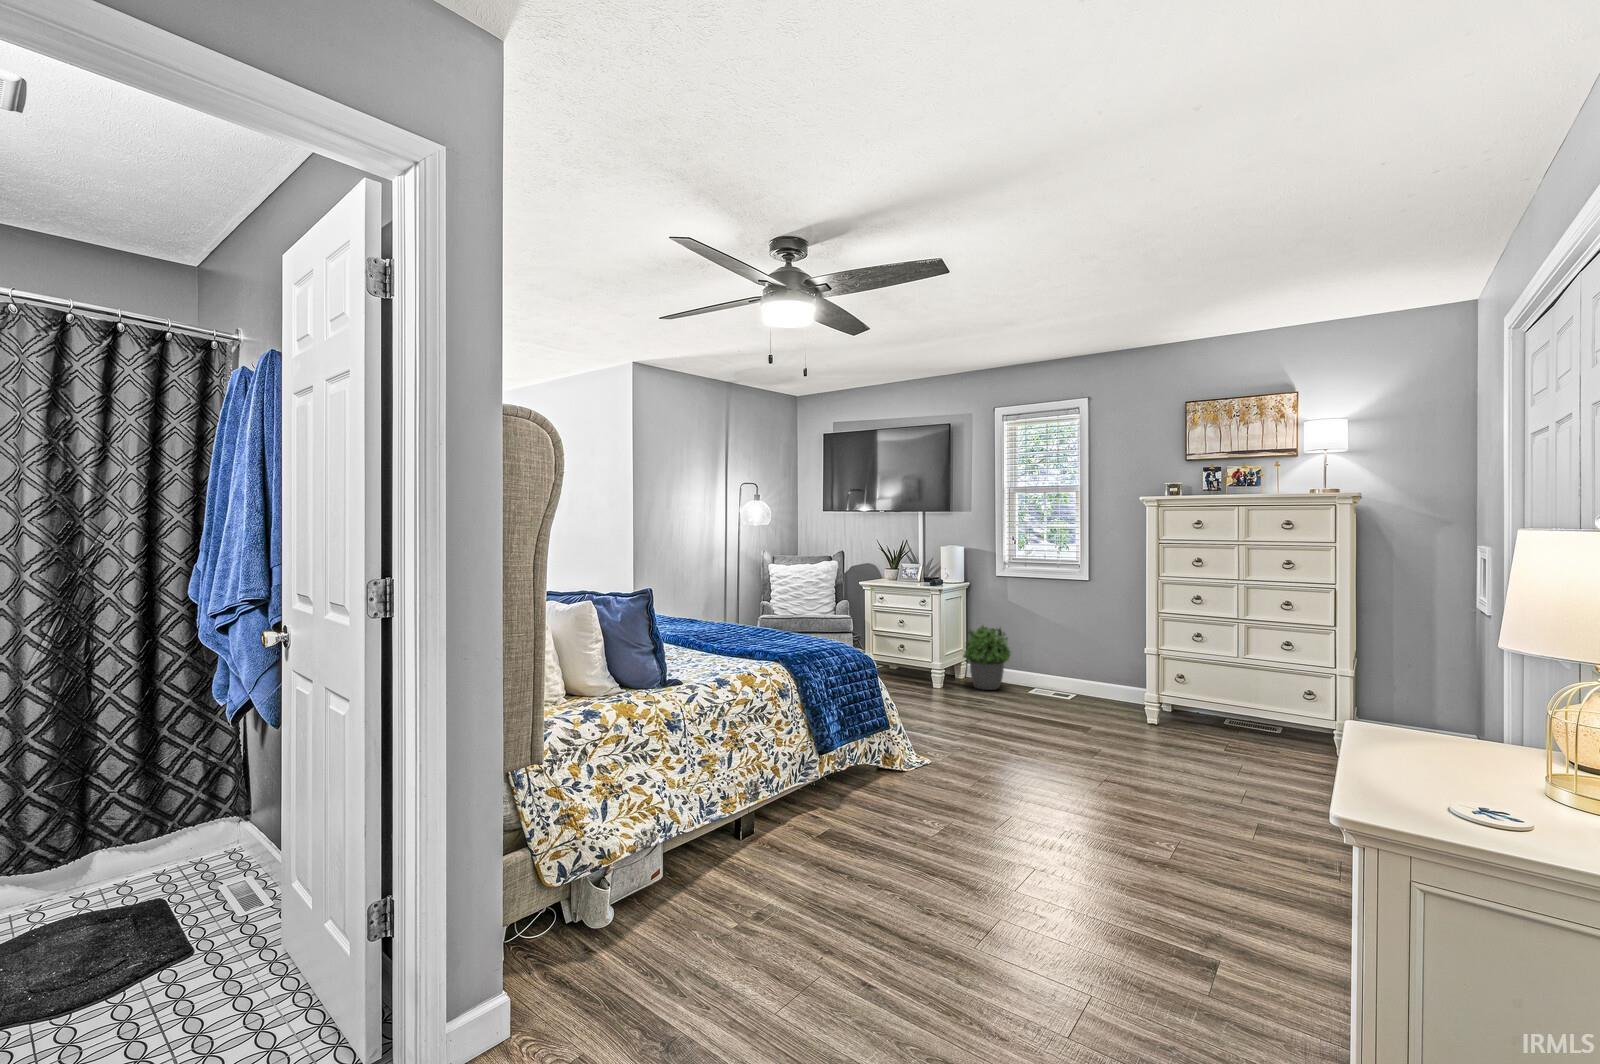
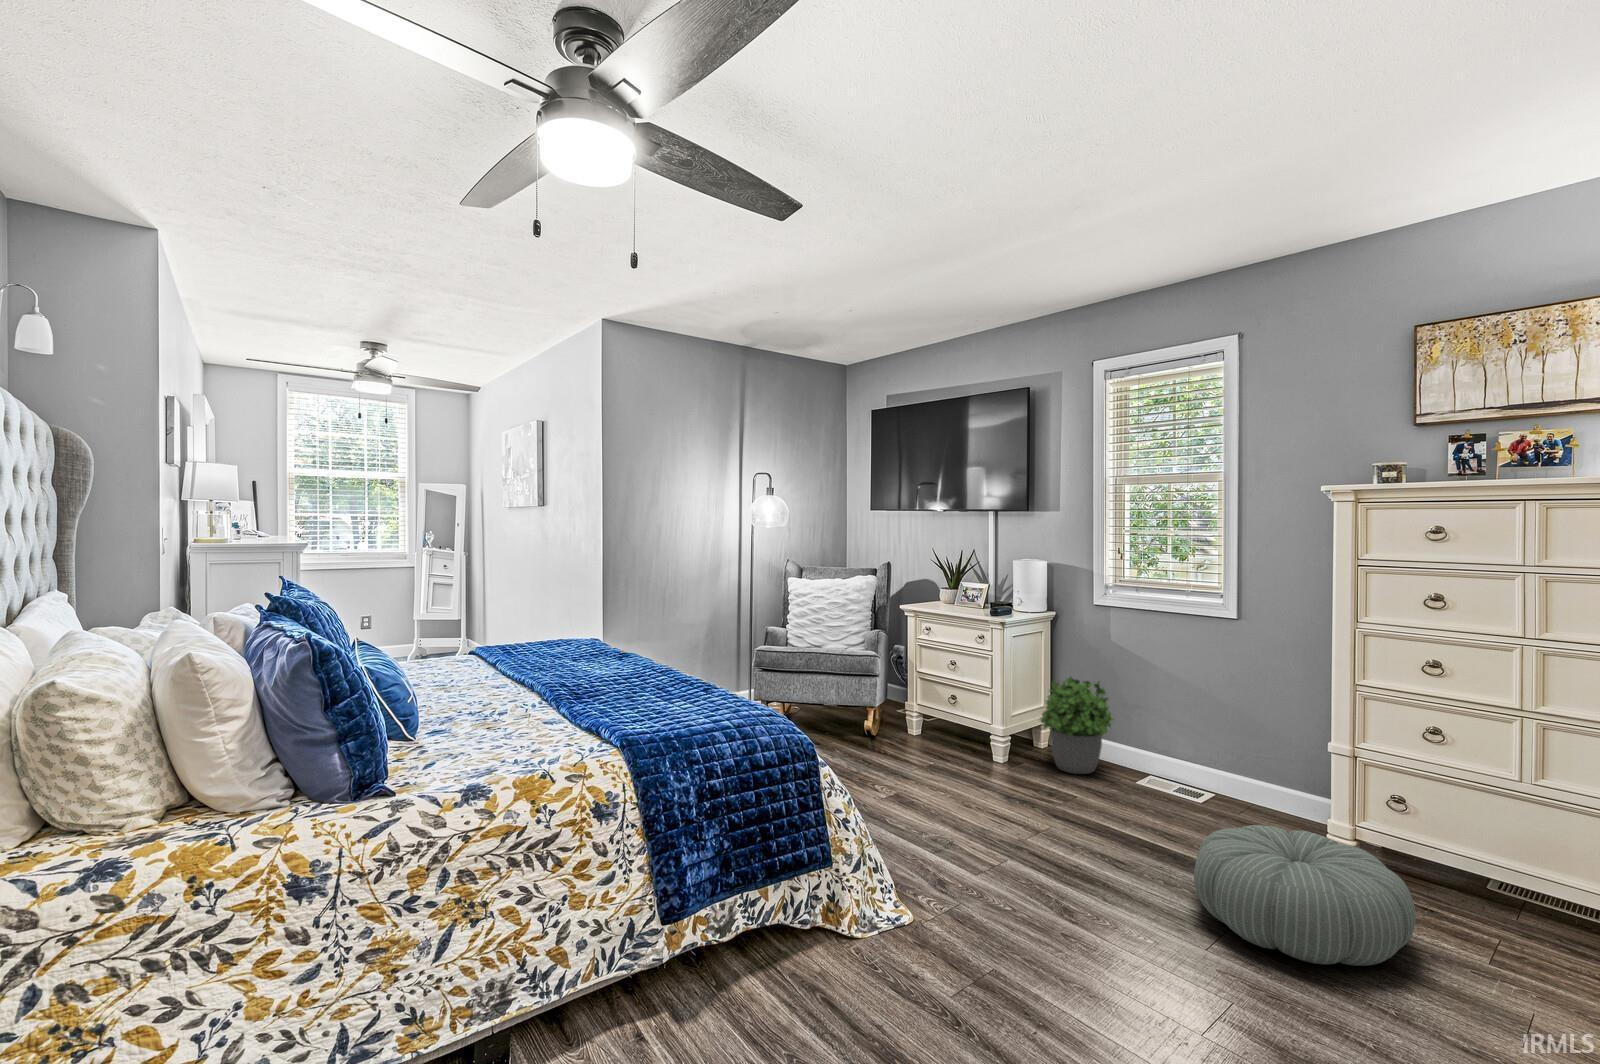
pouf: none [1083,695,1198,758] -> present [1194,825,1416,966]

